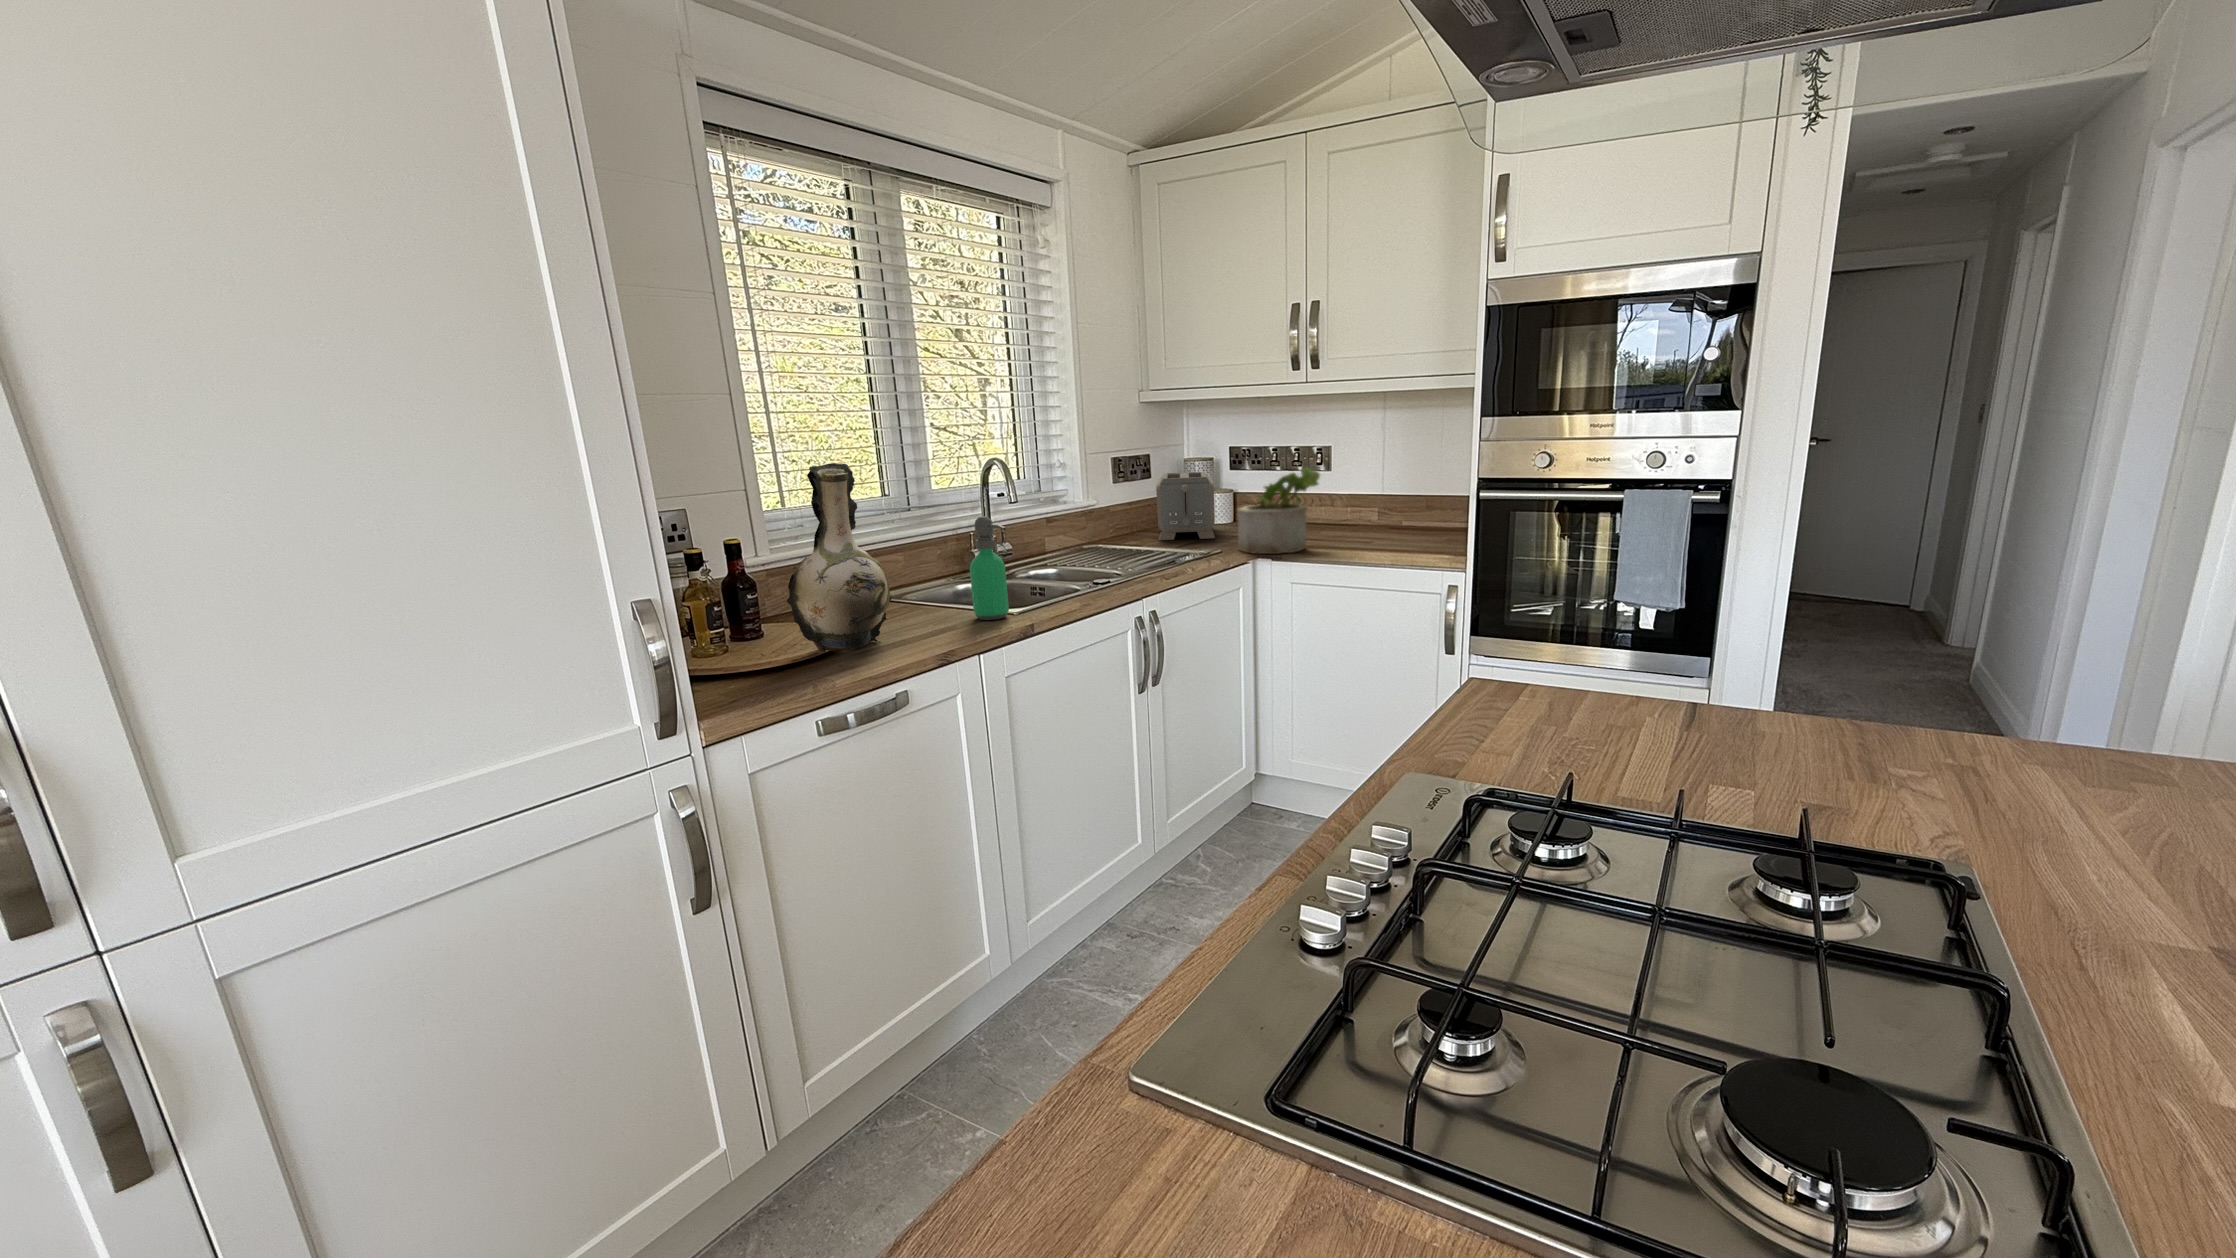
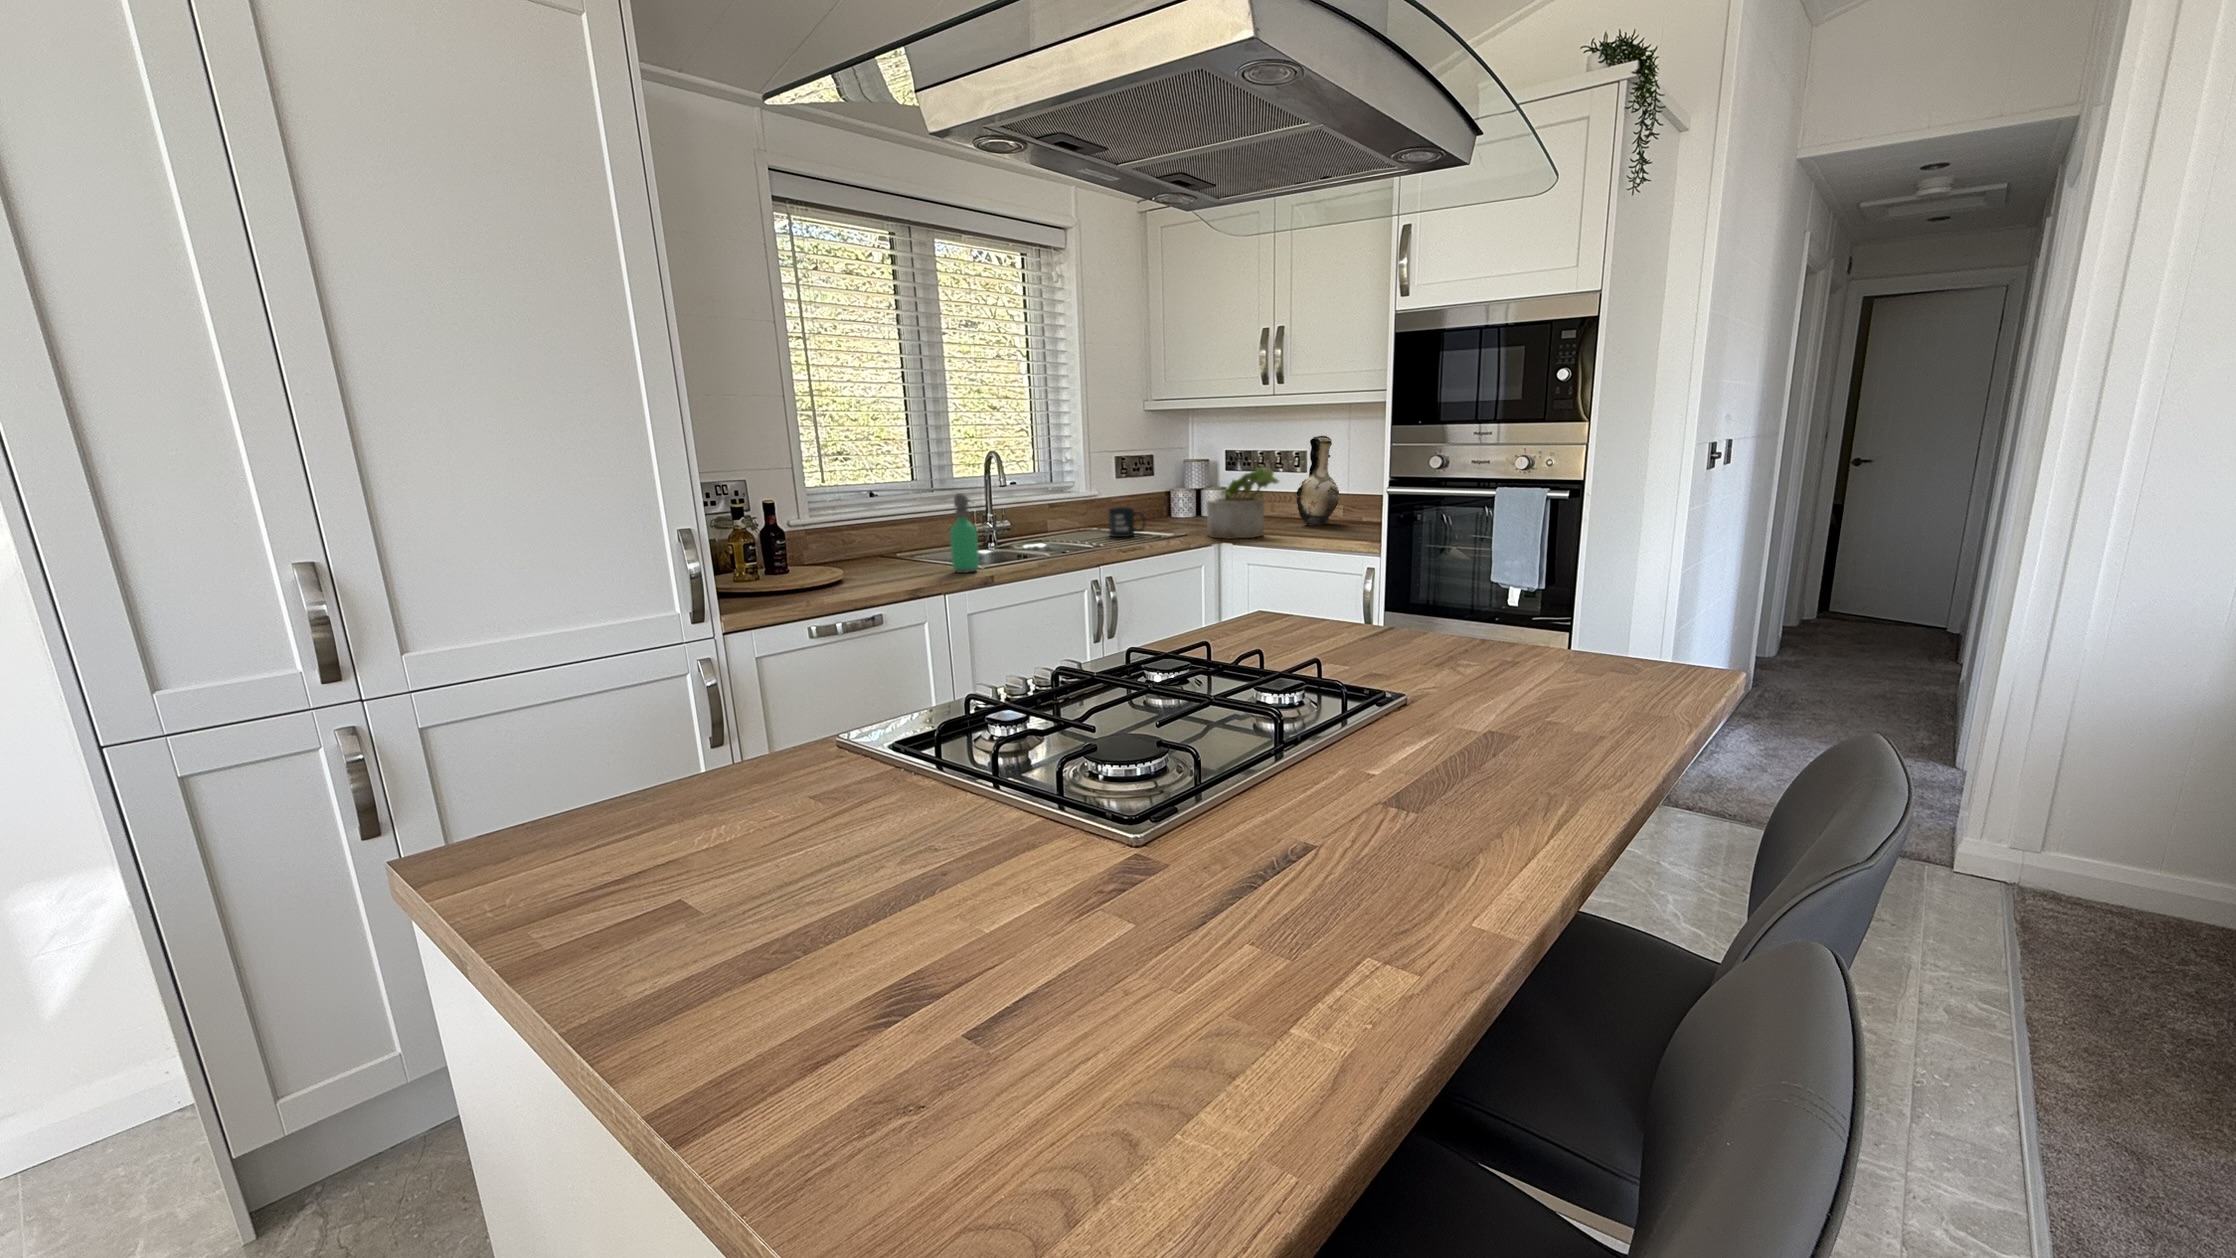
decorative vase: present [787,463,892,652] -> present [1297,436,1339,525]
toaster: present [1156,472,1215,540] -> none [1149,471,1206,527]
mug: none [1121,520,1166,556] -> present [1109,507,1145,537]

